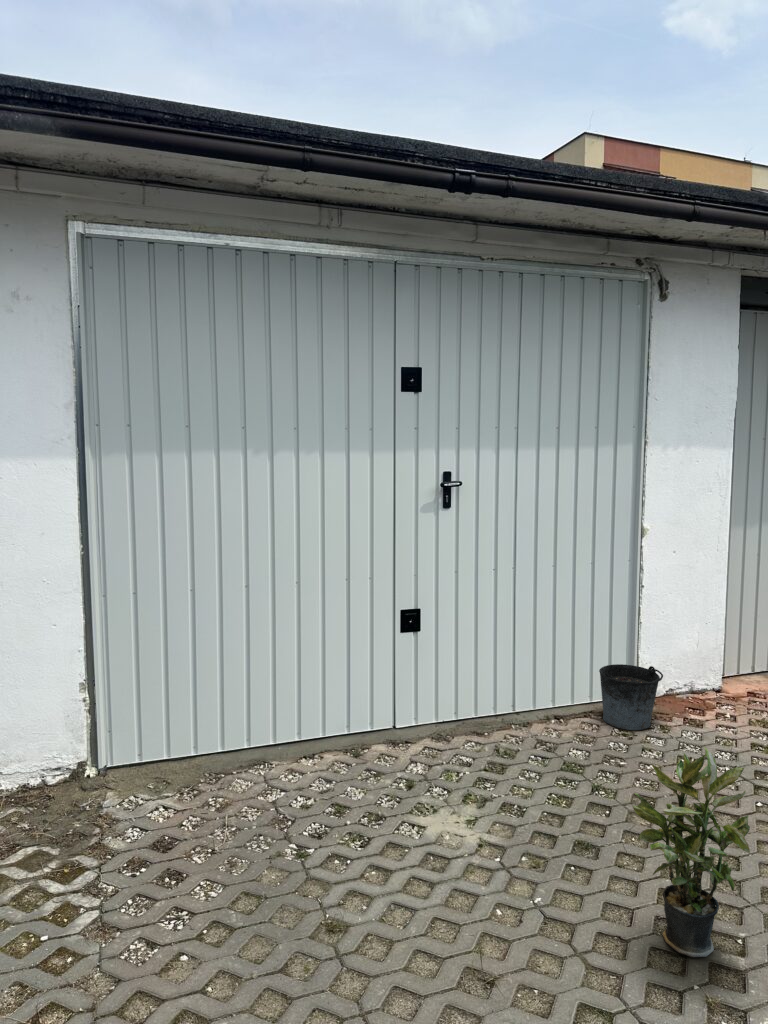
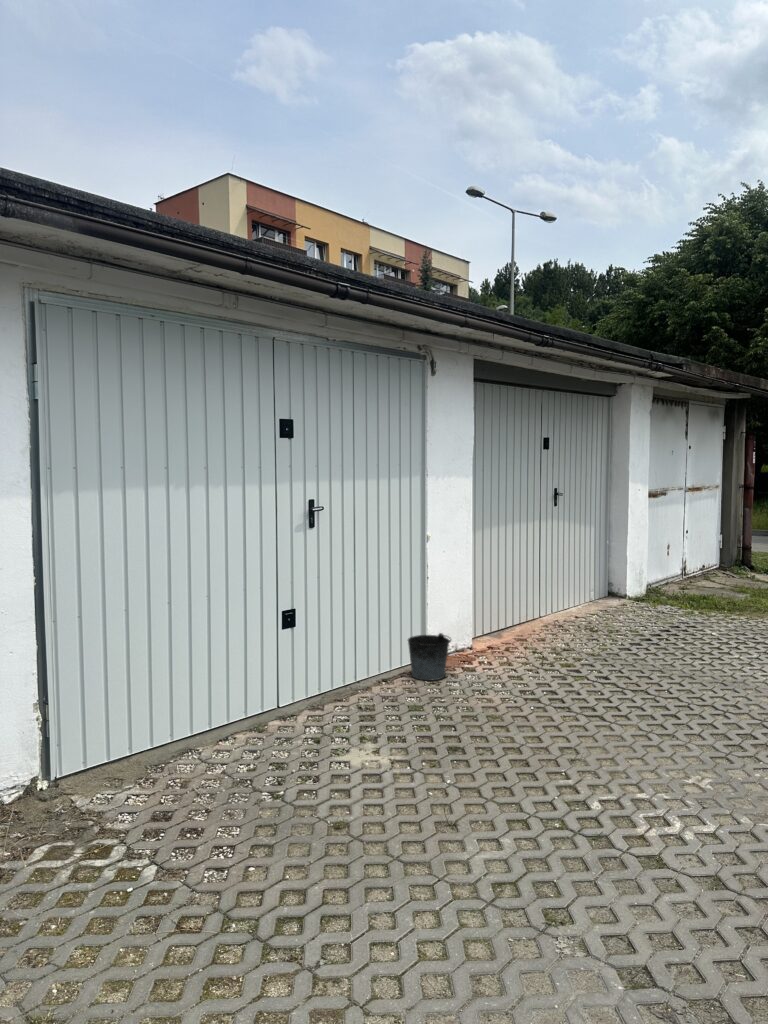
potted plant: present [632,746,750,957] -> none [505,658,573,786]

